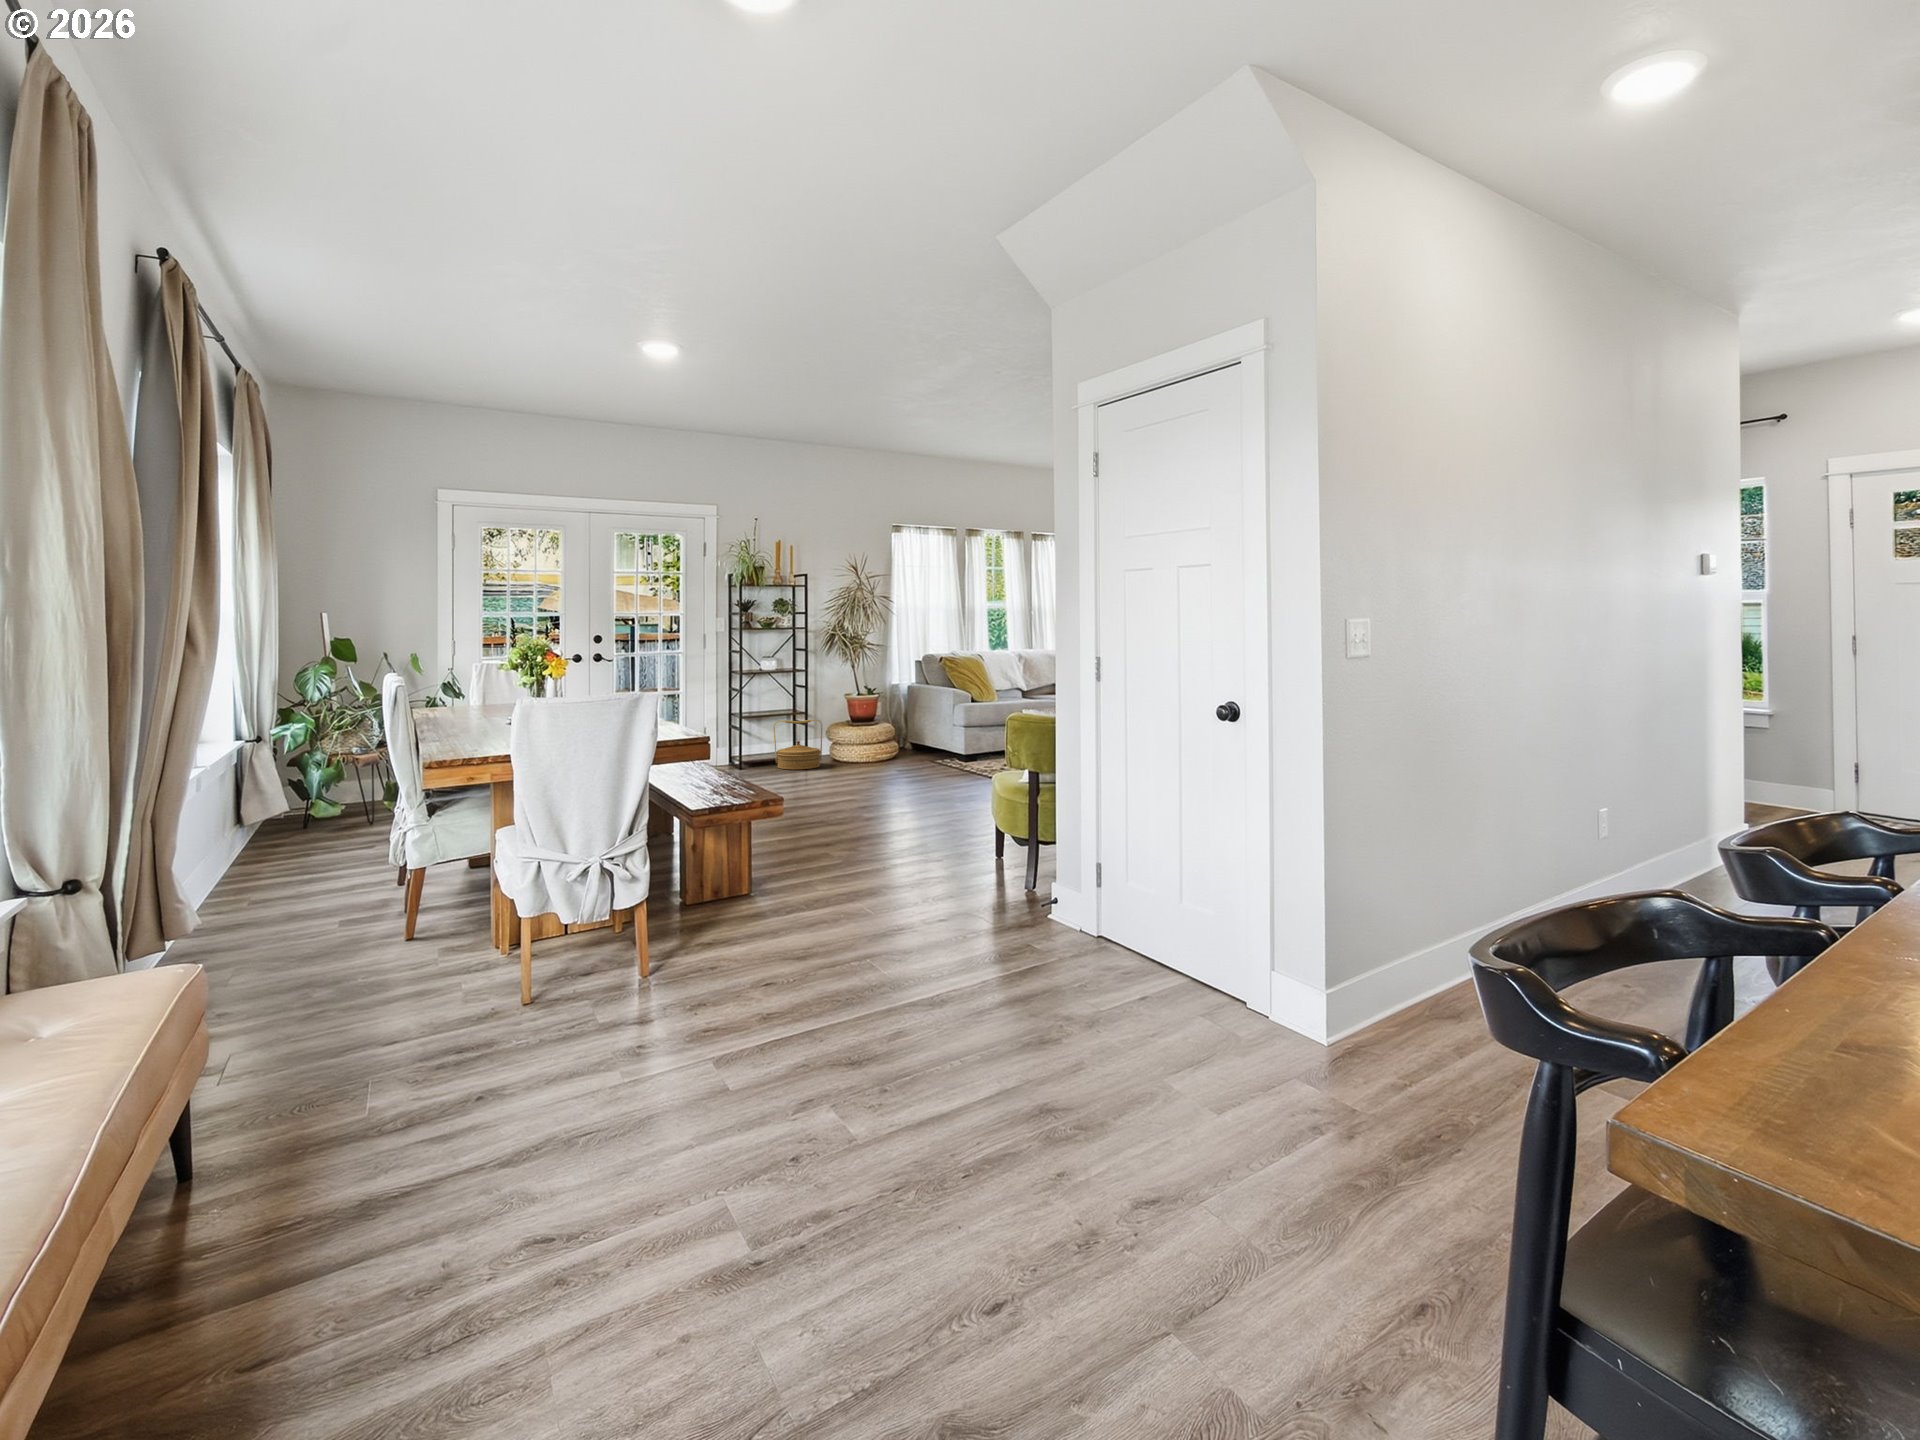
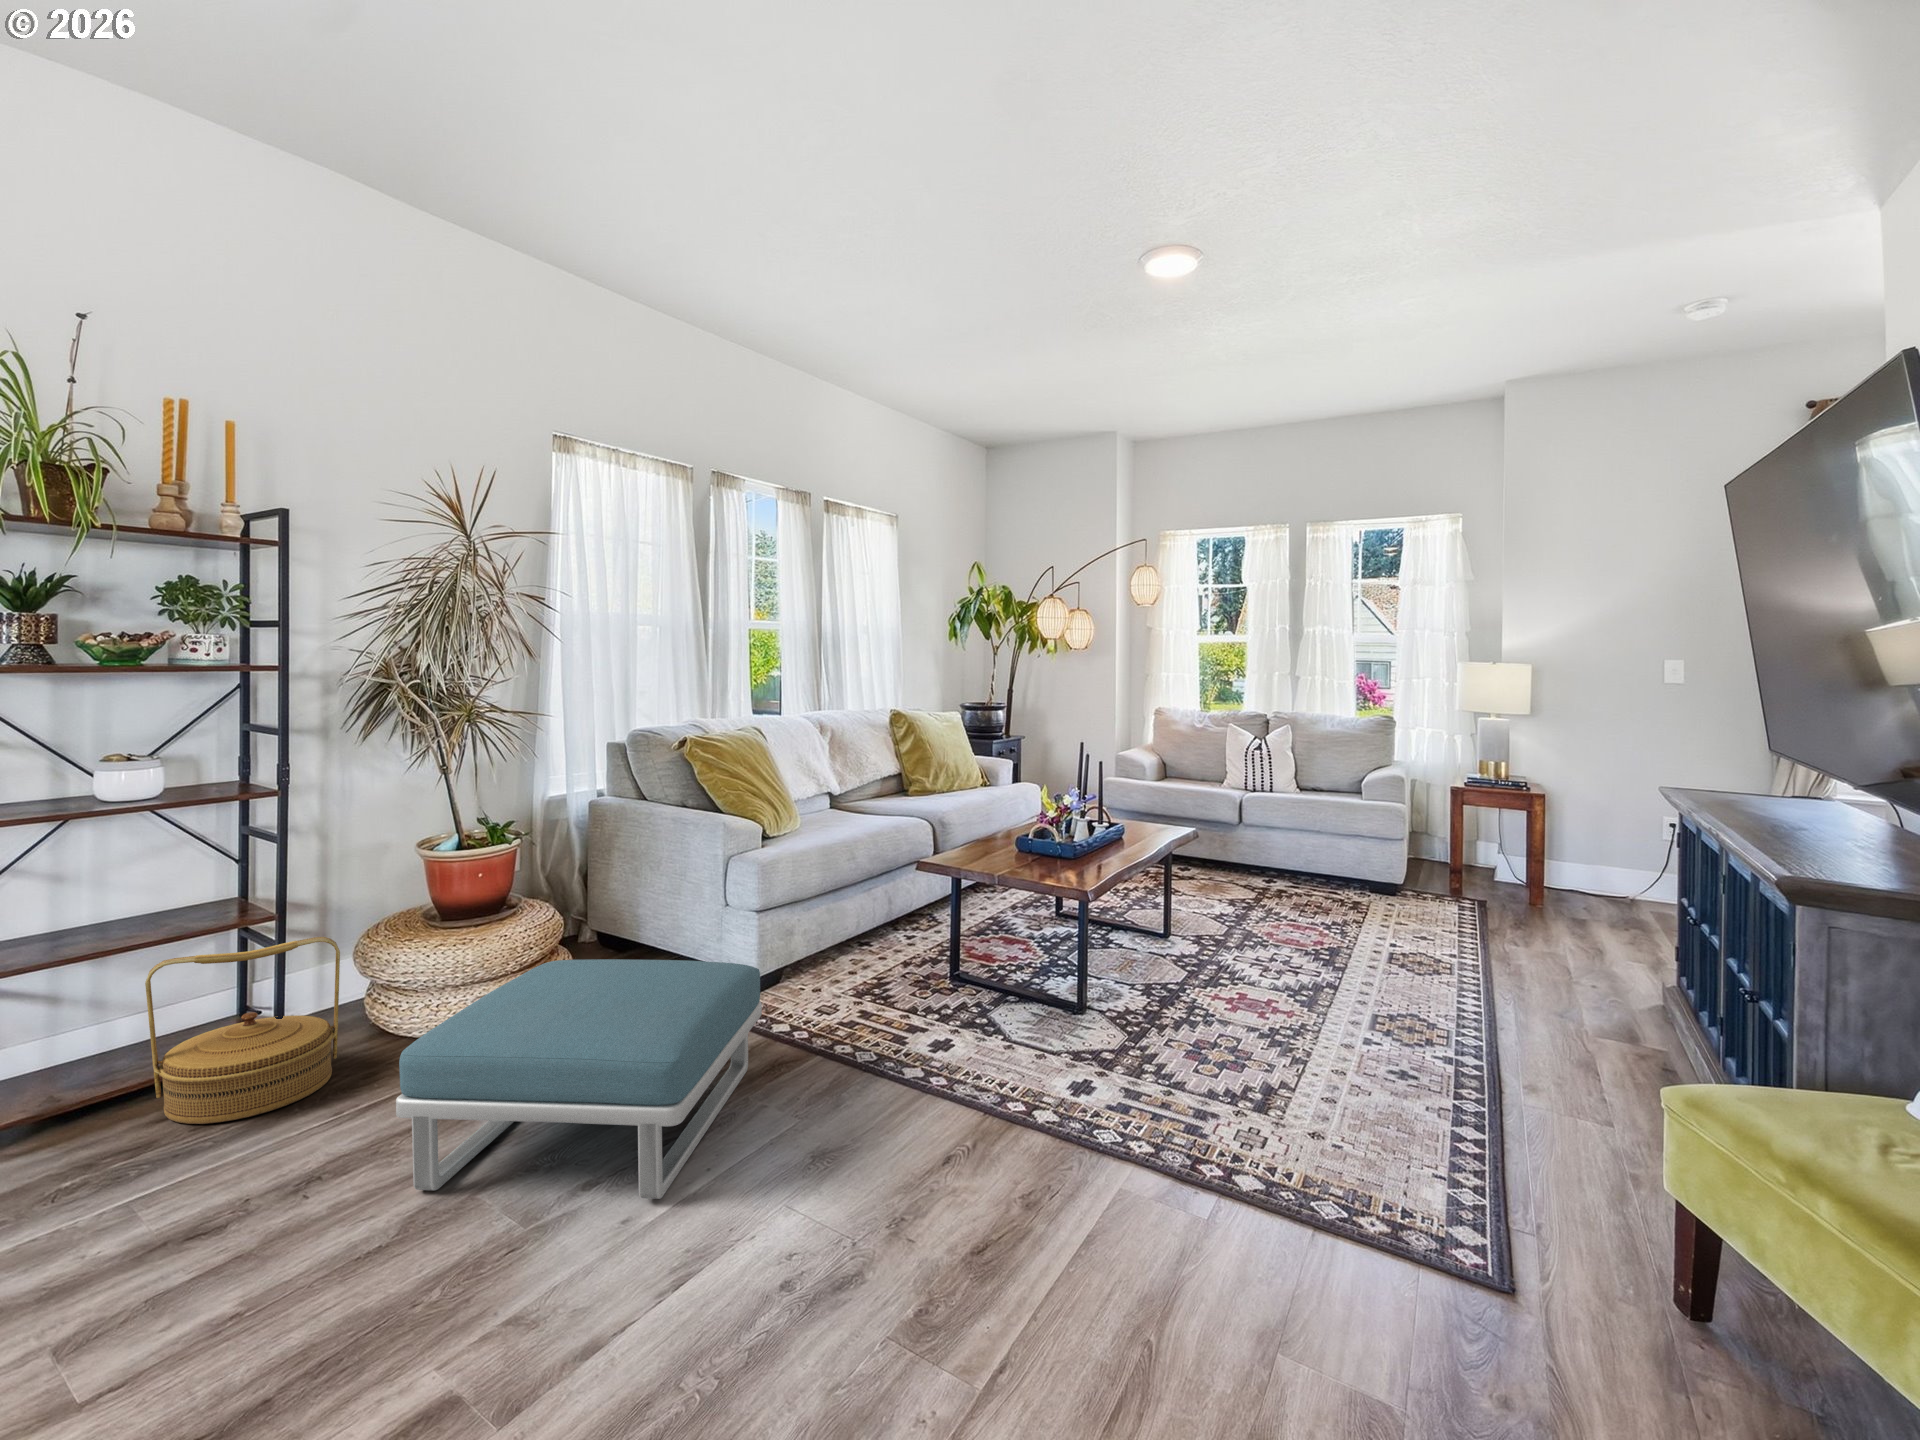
footstool: none [839,731,952,785] -> present [396,959,762,1199]

